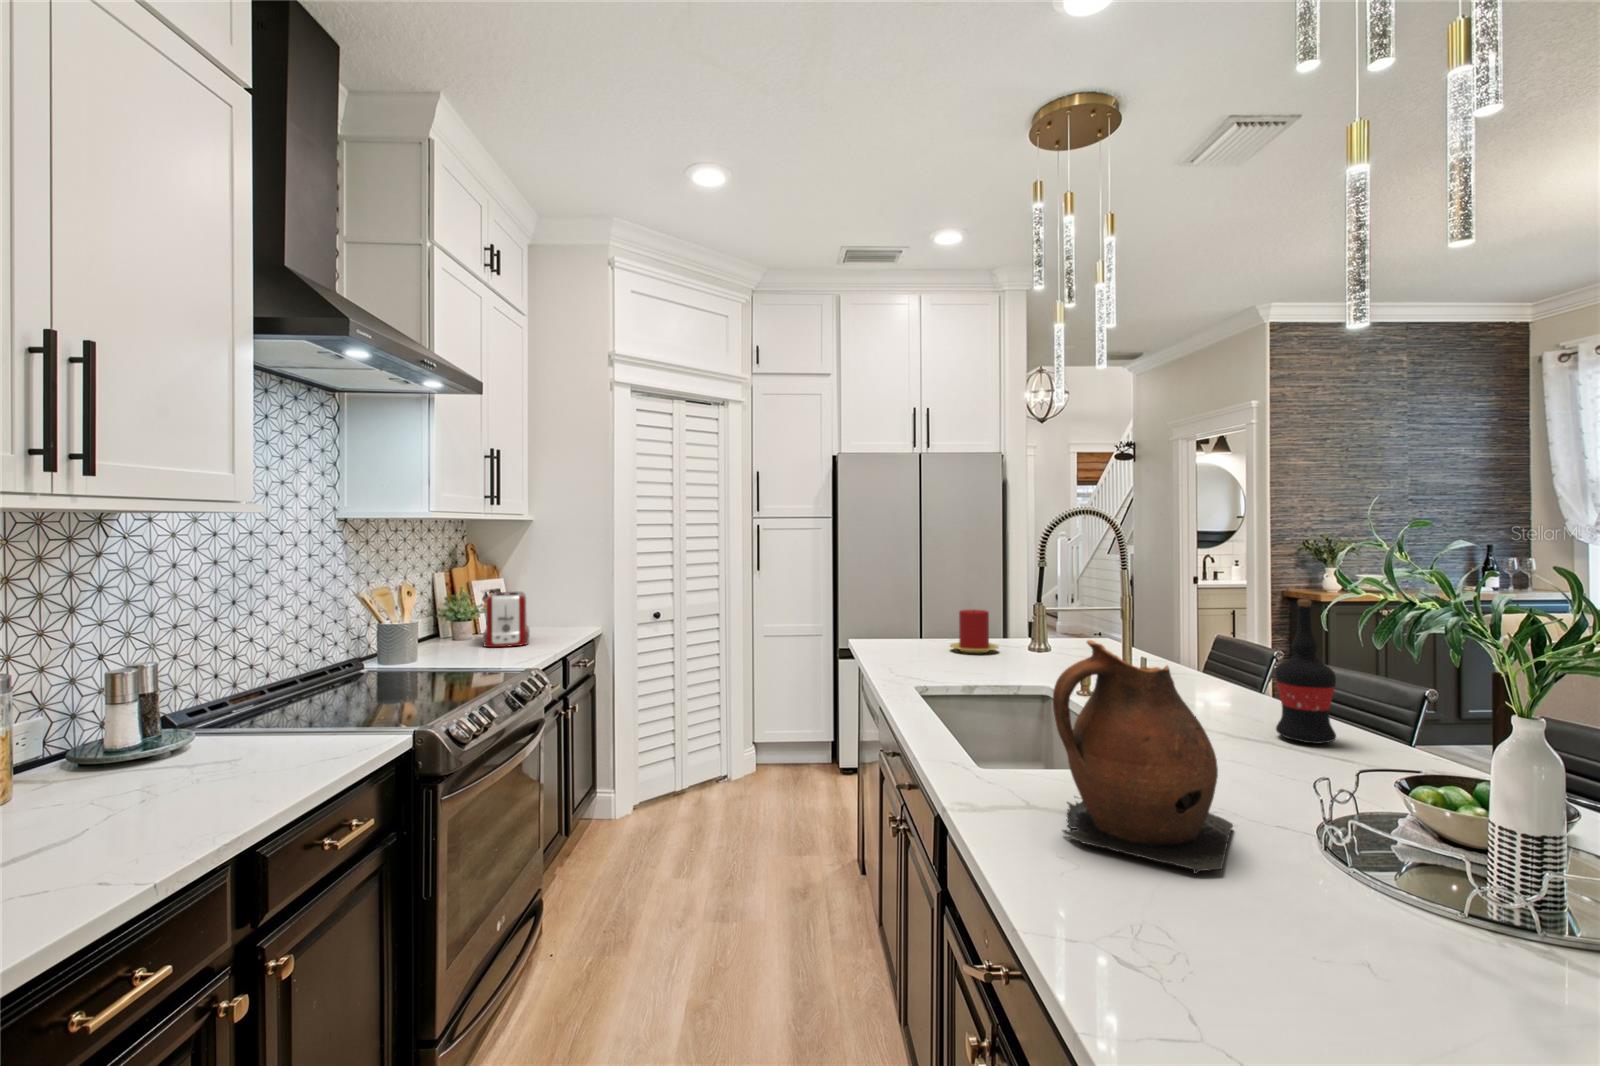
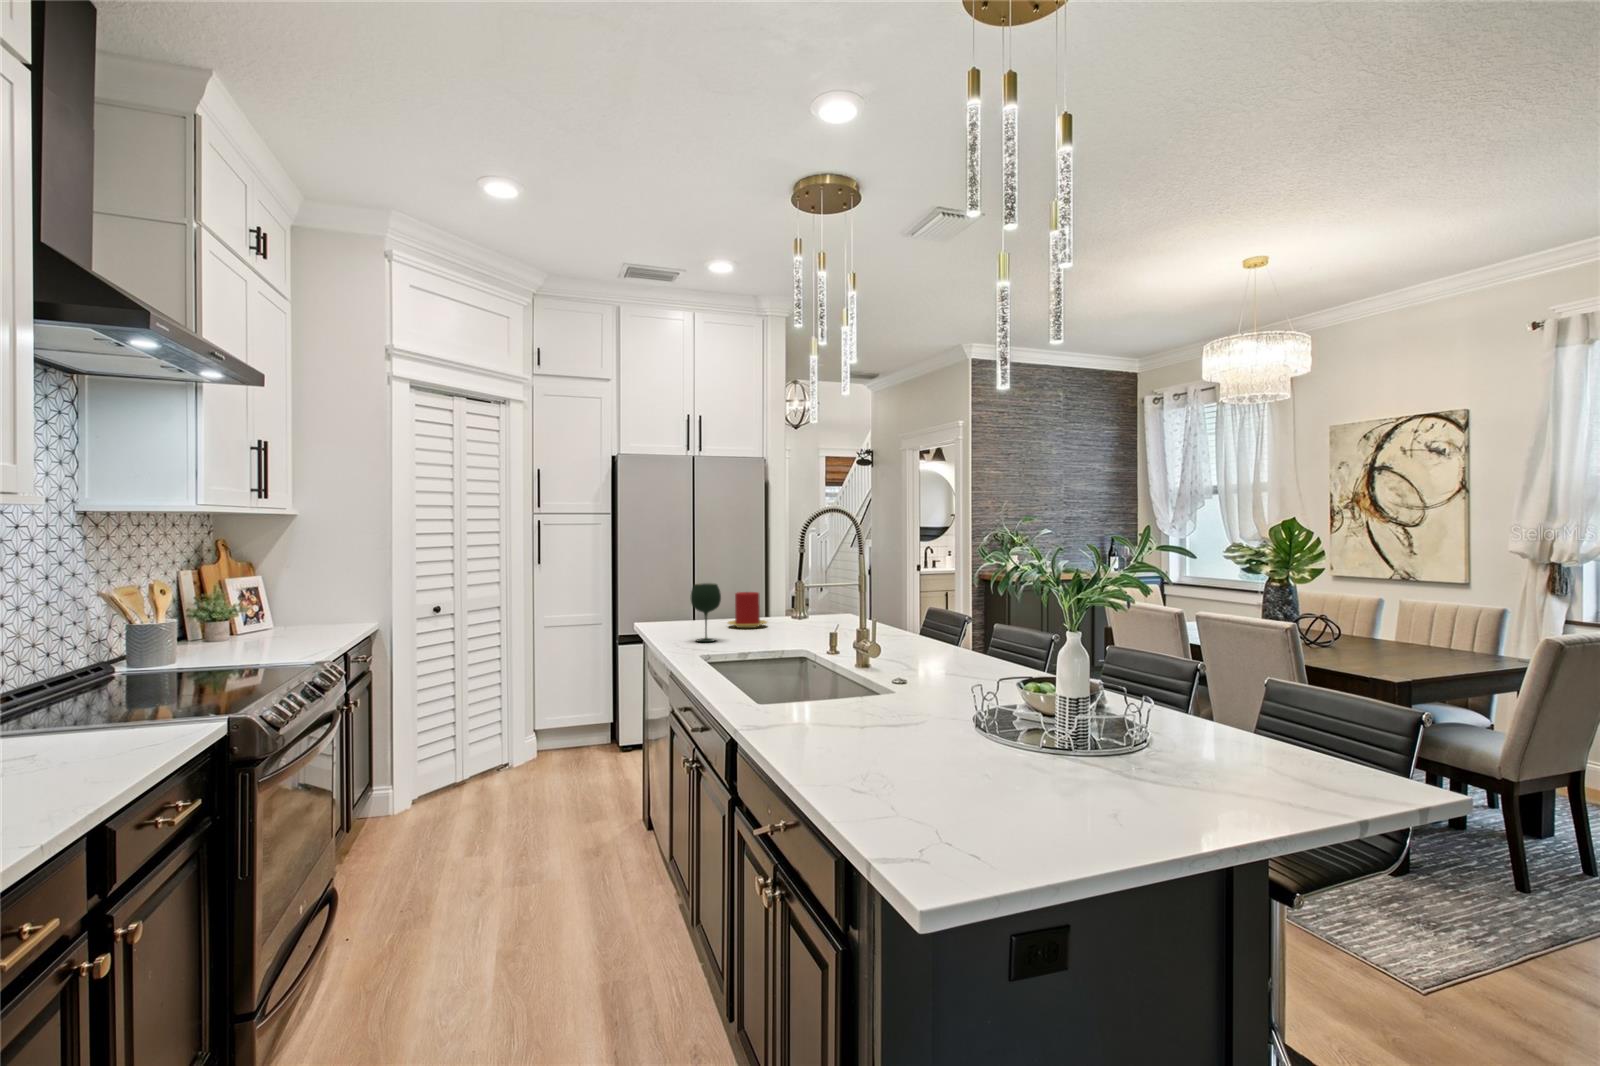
toaster: present [483,592,530,647] -> none [245,589,303,646]
wine bottle: present [1275,599,1336,744] -> none [955,571,990,667]
wine glass: none [903,600,939,671] -> present [691,583,721,642]
ceramic pitcher: present [1053,640,1233,874] -> none [813,595,920,733]

